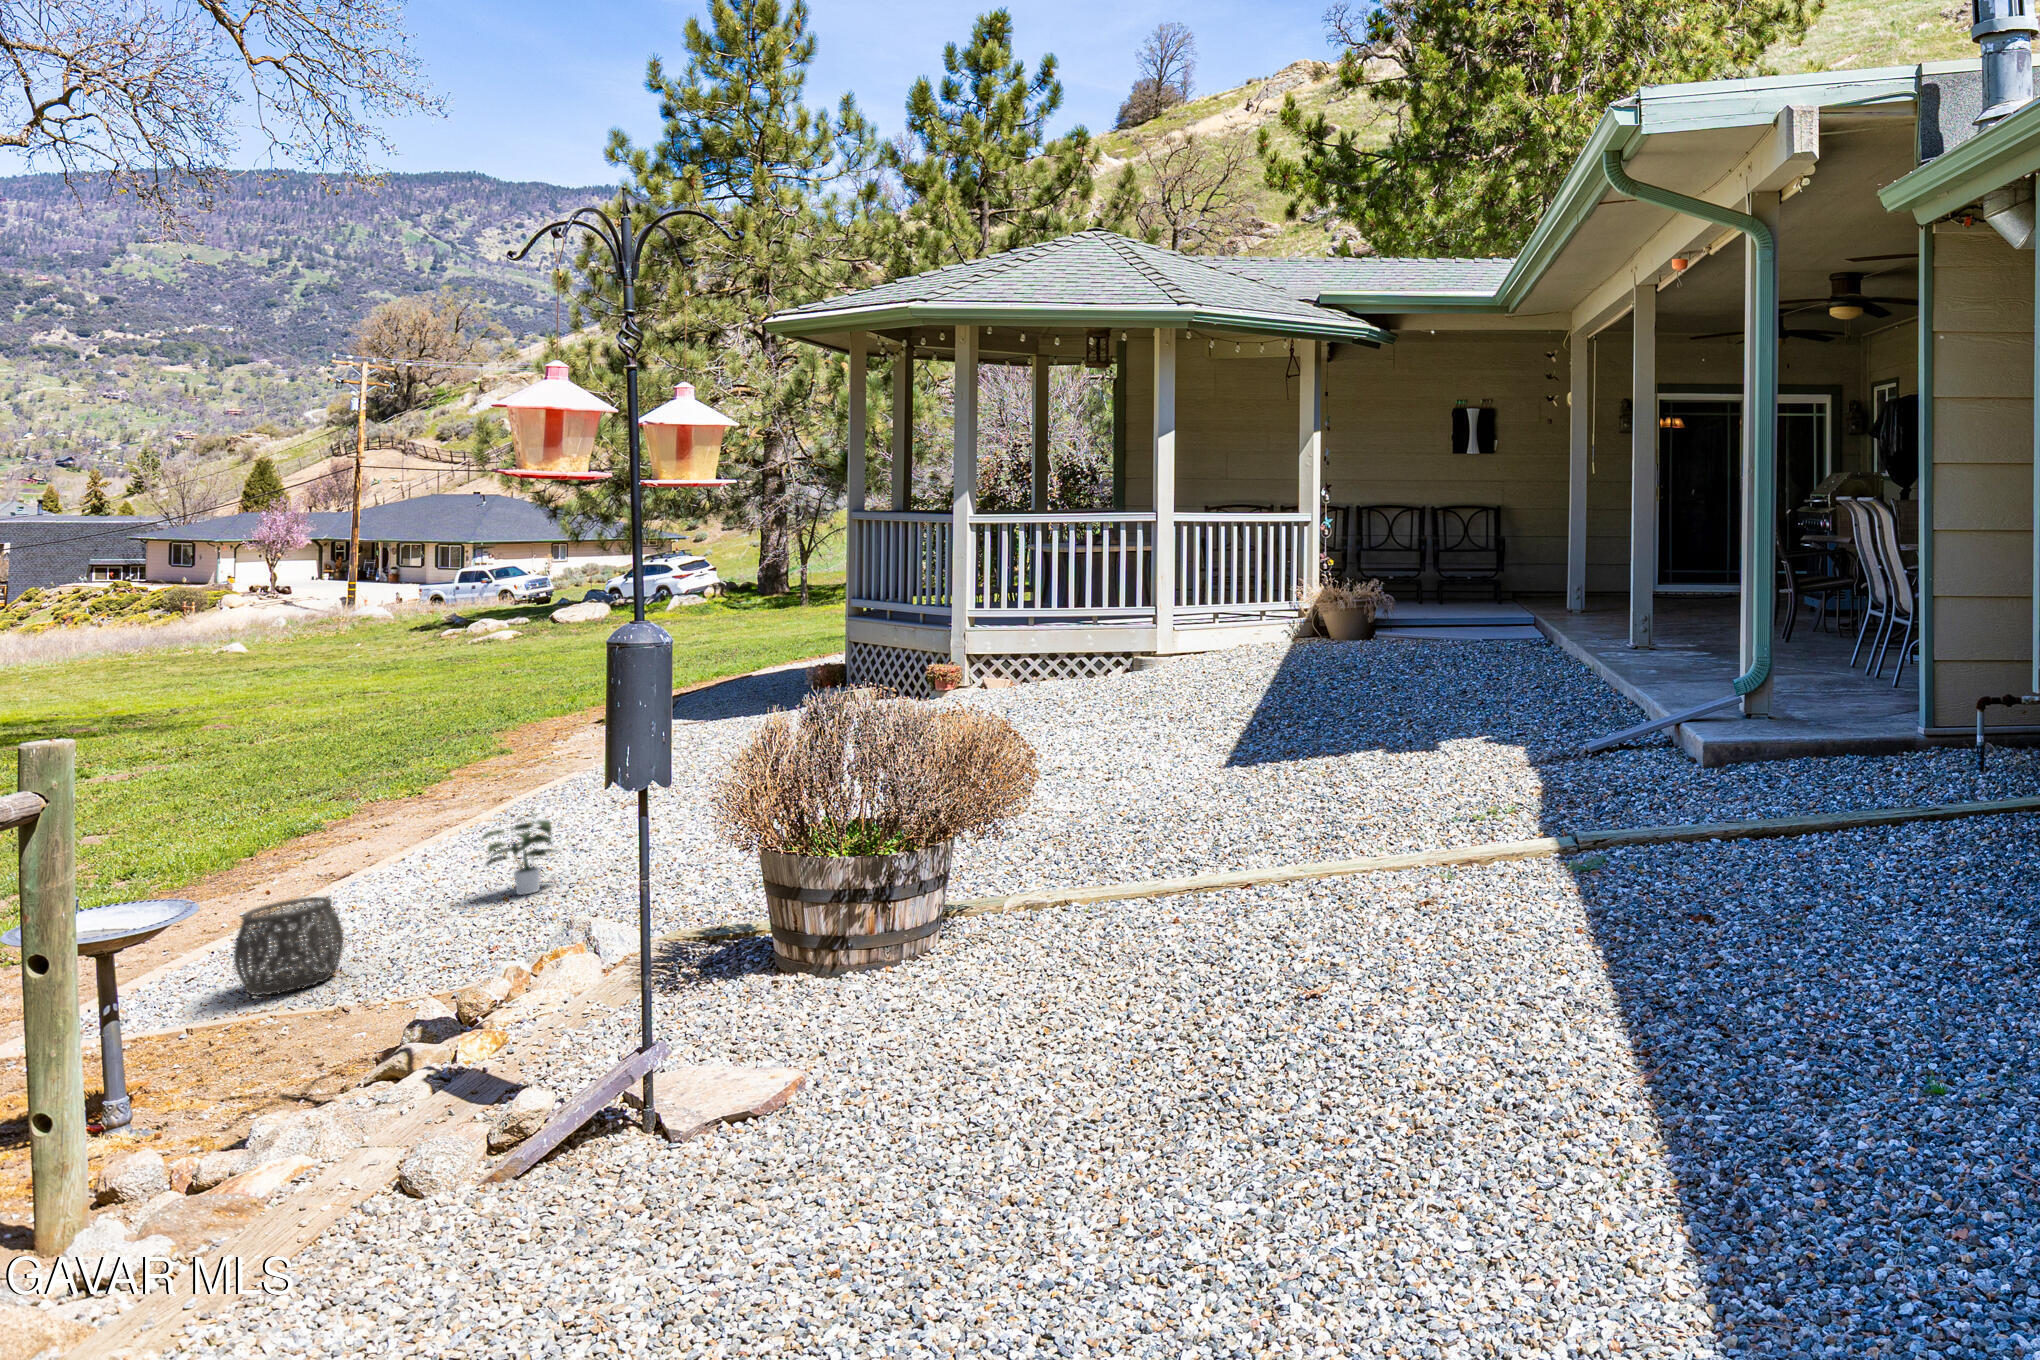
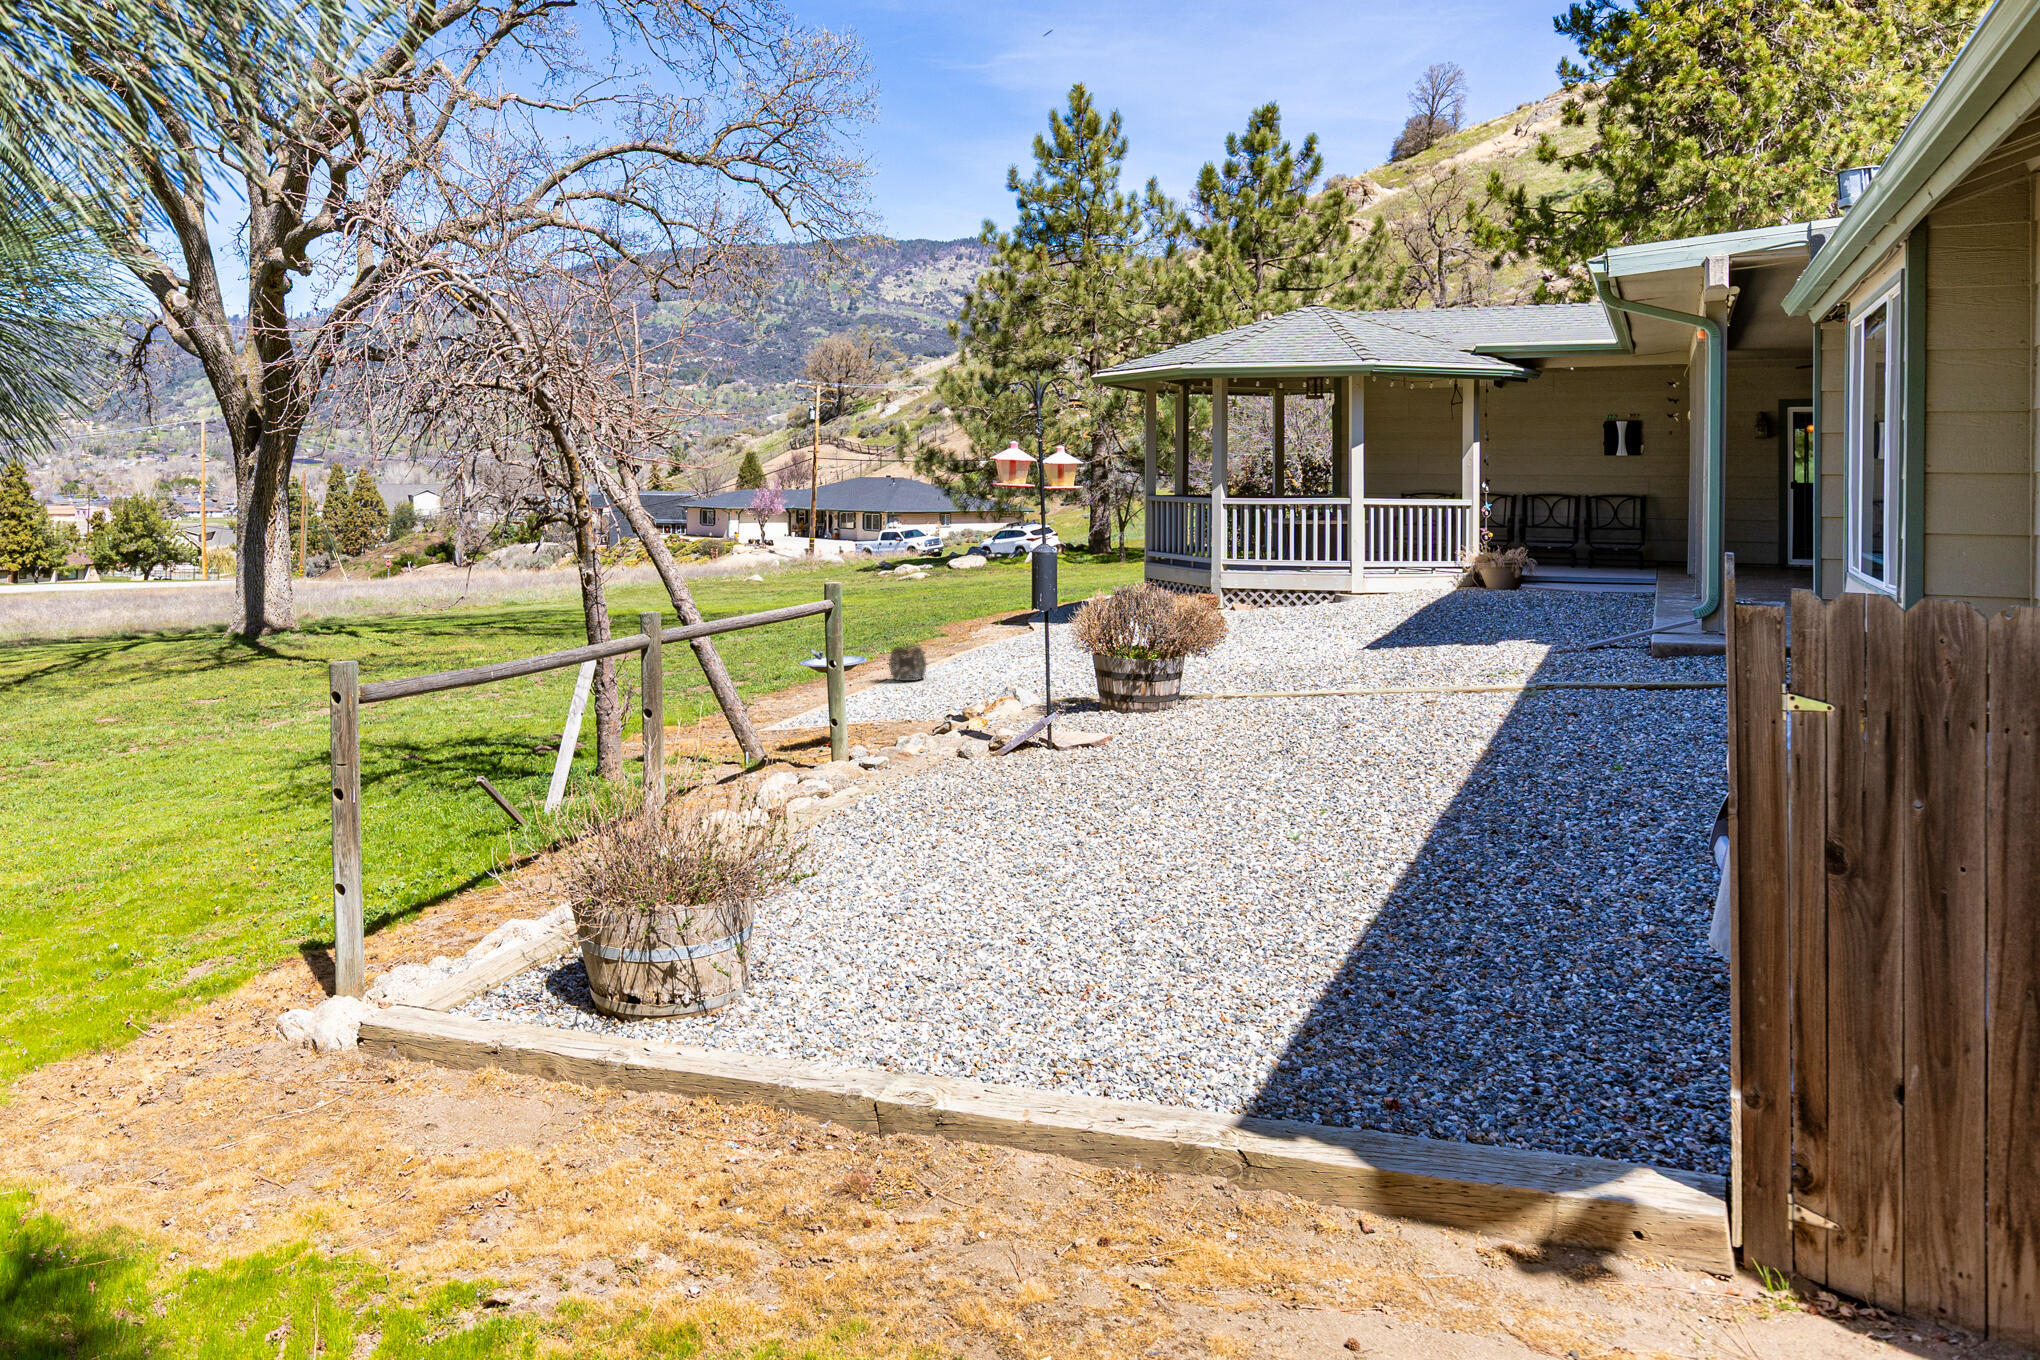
potted plant: present [481,814,556,895] -> none [969,630,1004,666]

